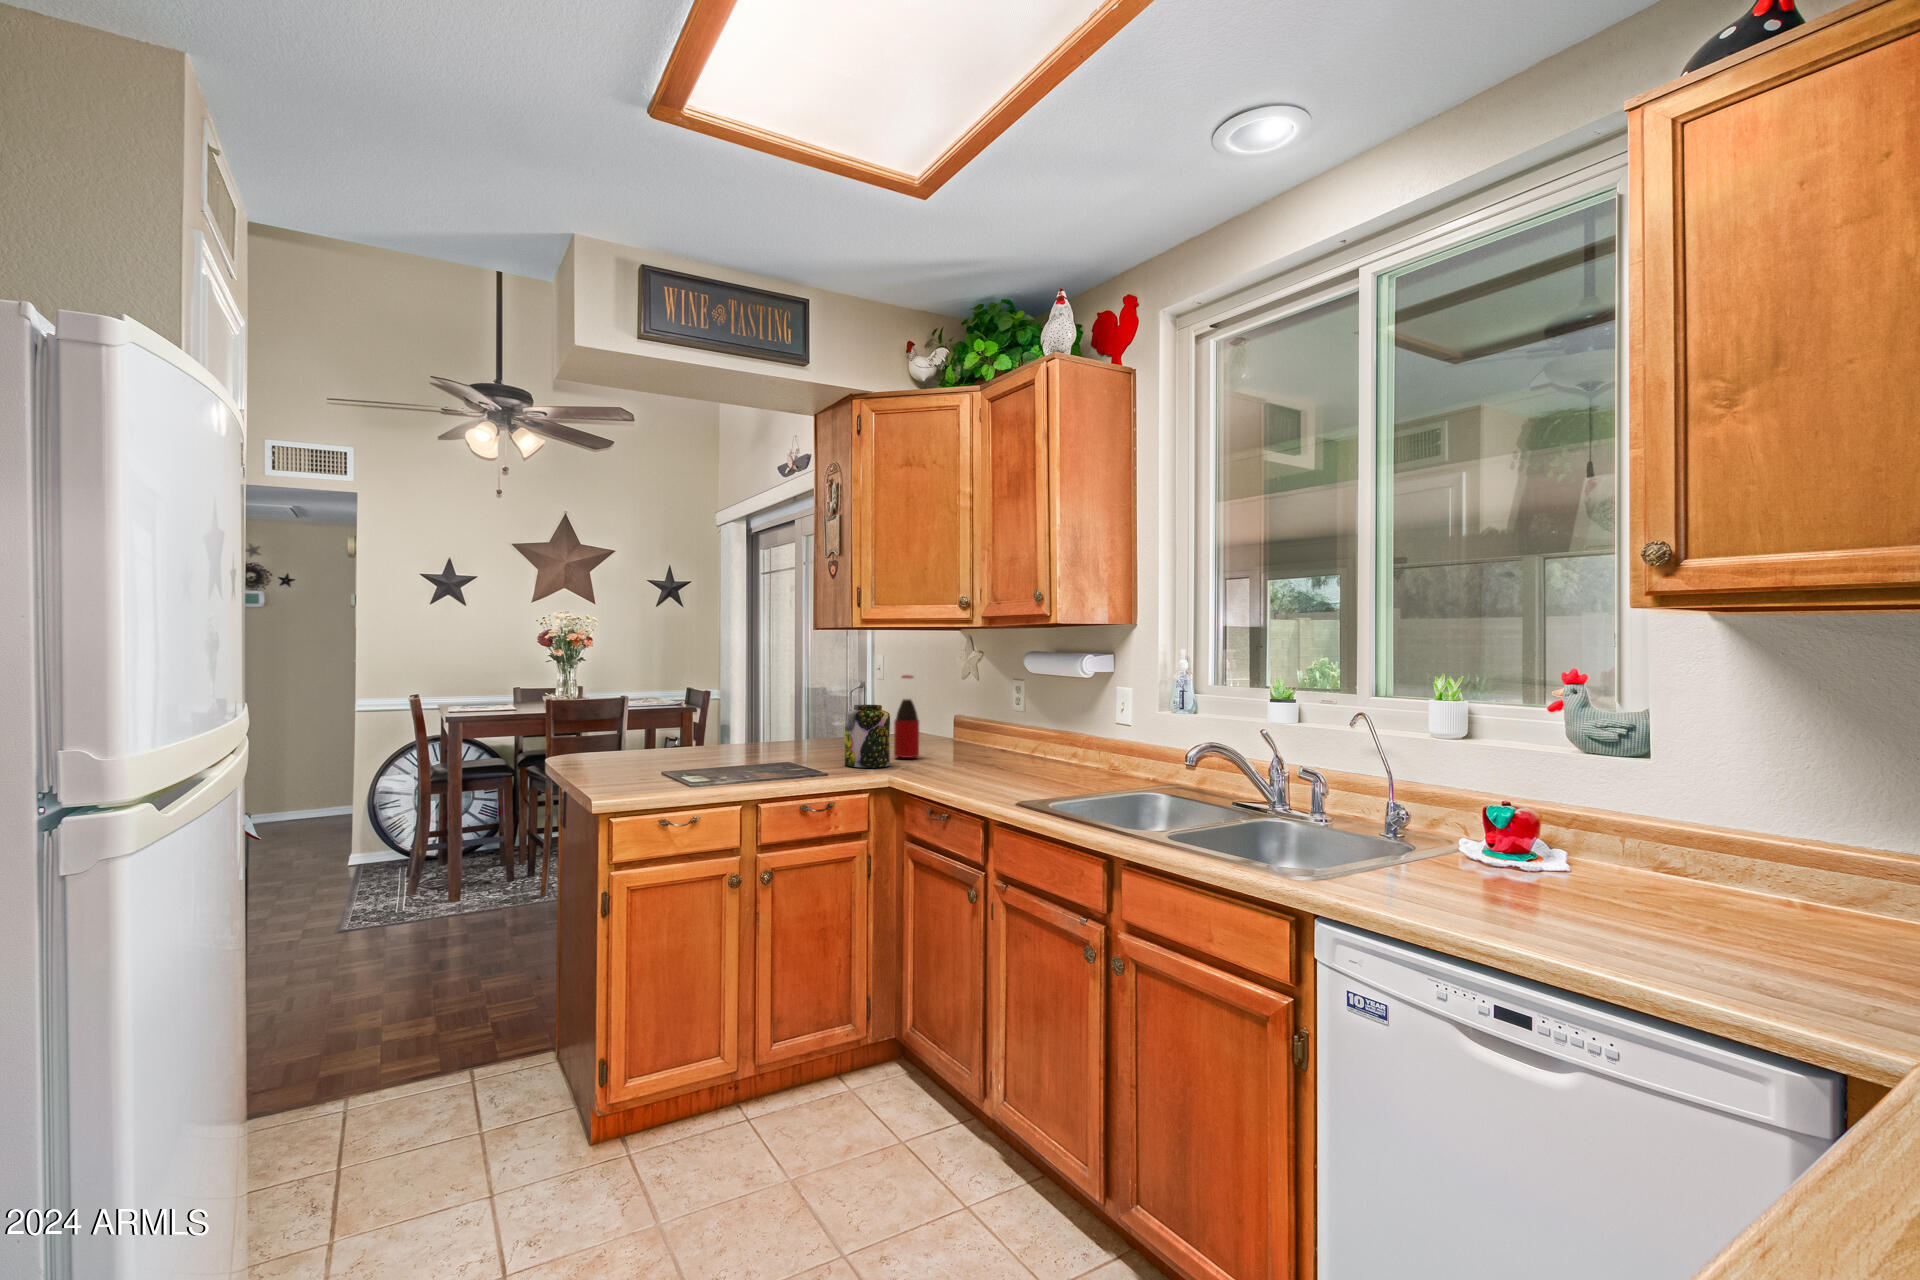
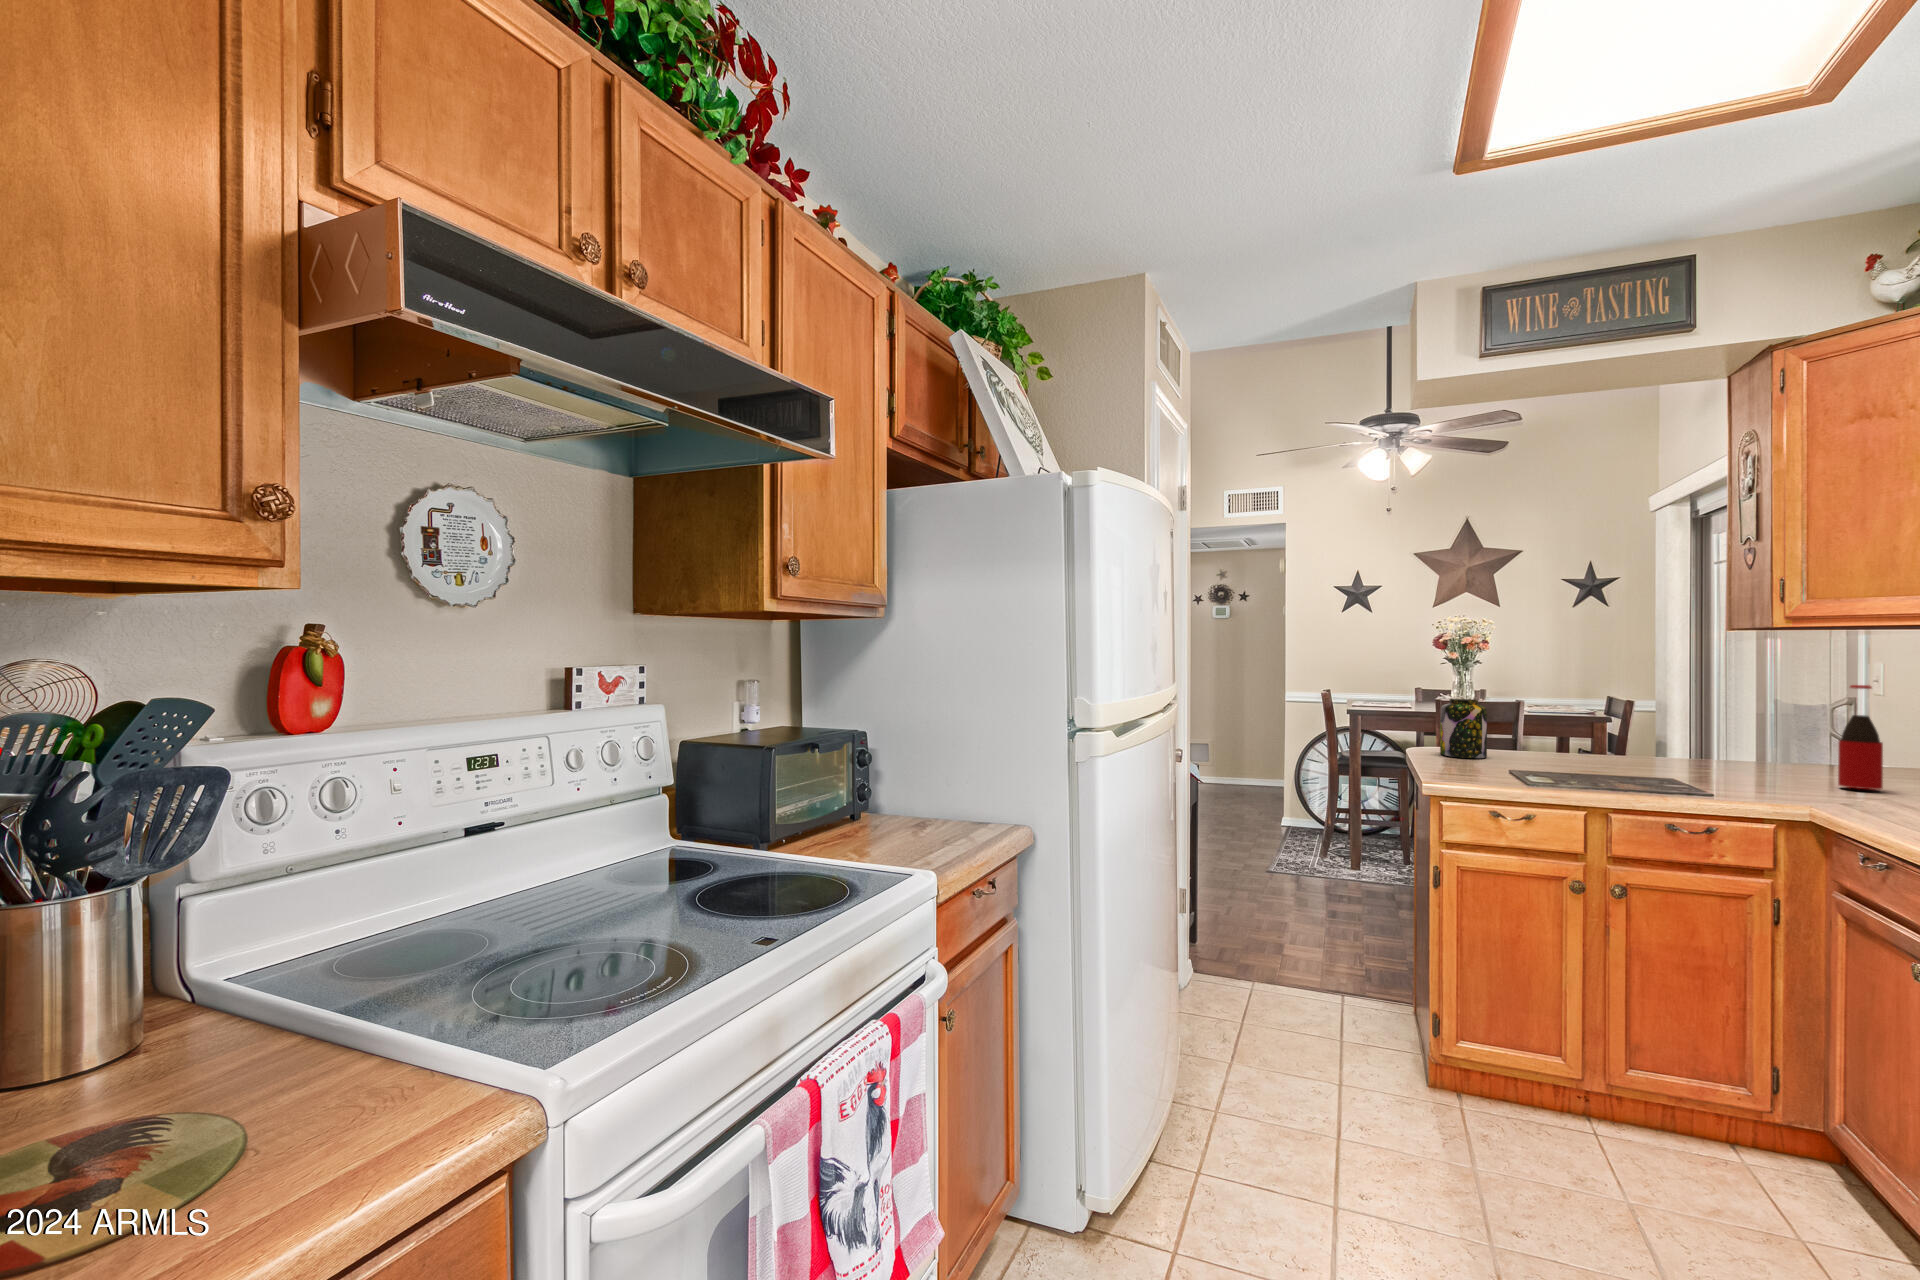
jar: present [845,705,890,768] -> present [1440,699,1487,758]

